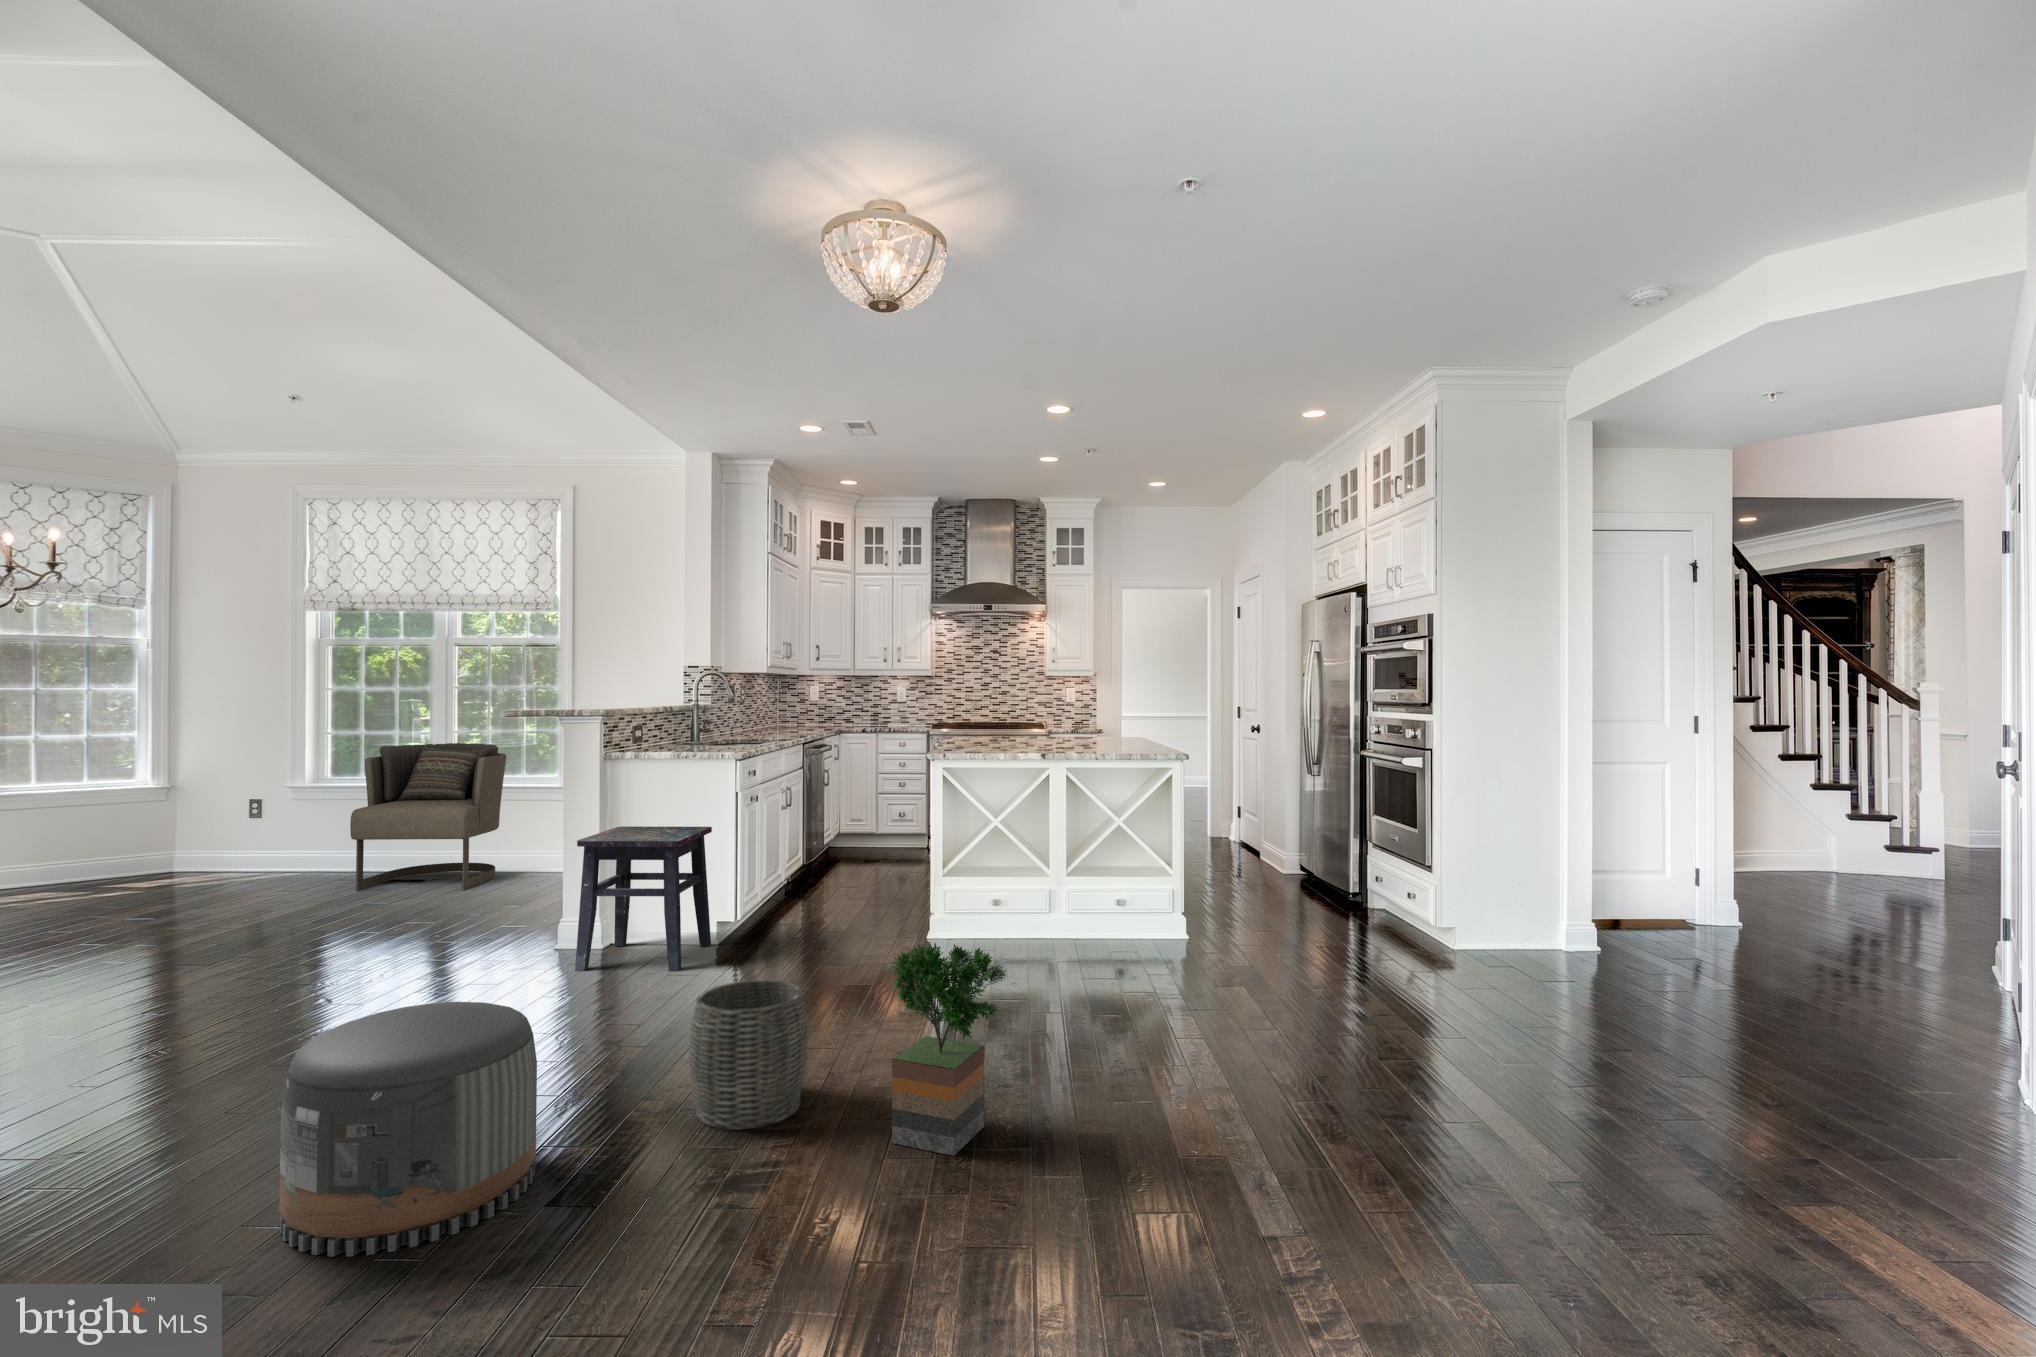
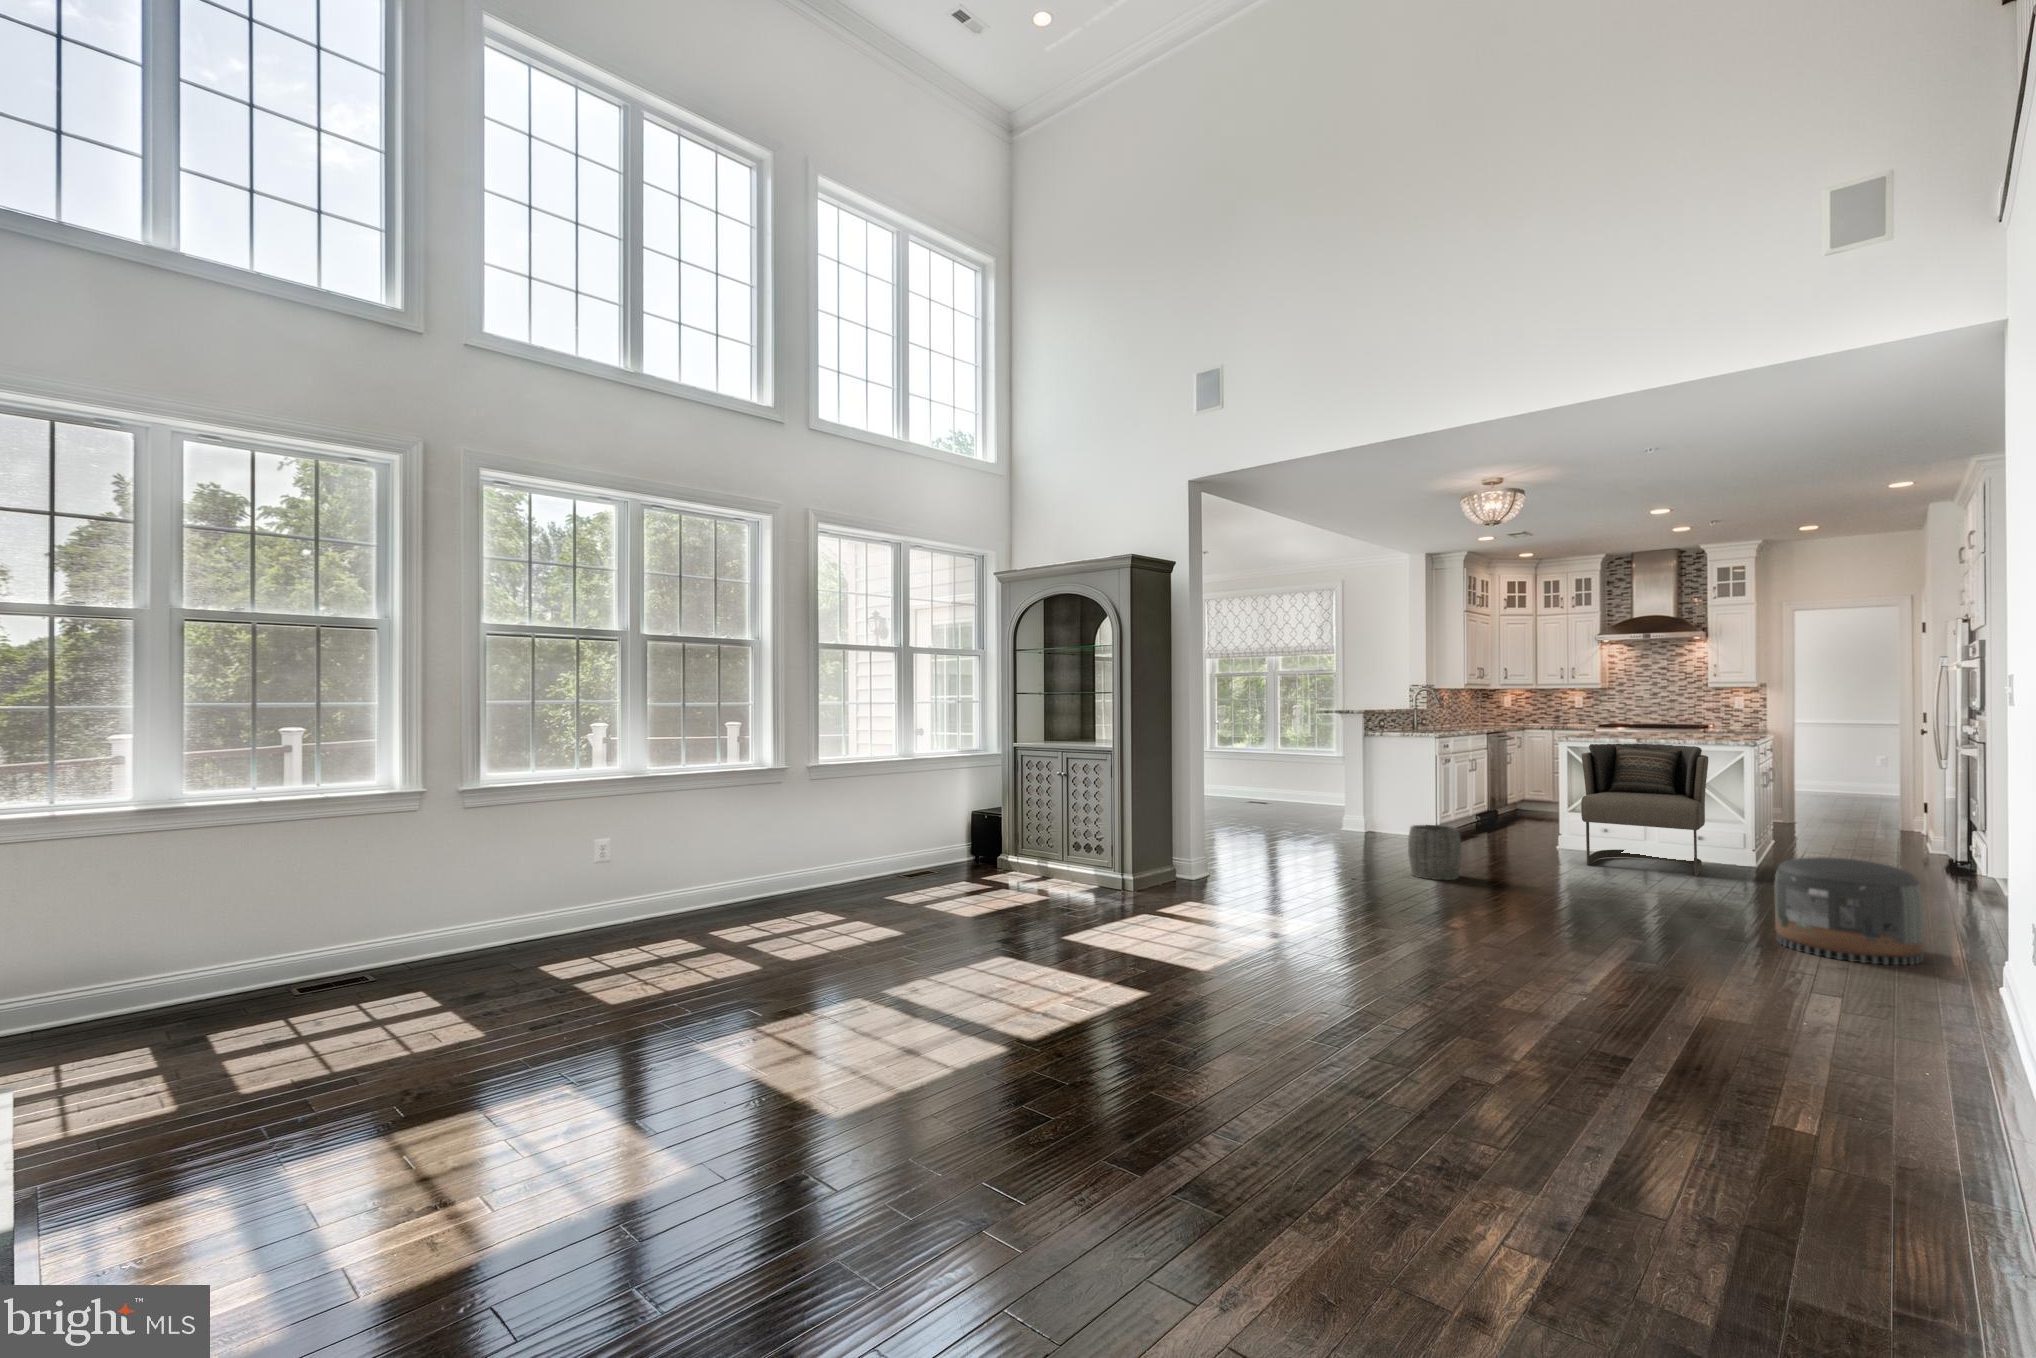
armchair: present [350,743,506,891] -> present [1581,744,1708,876]
side table: present [575,826,712,971] -> none [1354,771,1426,843]
potted tree: present [891,943,1006,1156] -> none [1493,808,1555,896]
pouf: present [279,1002,537,1257] -> present [1774,857,1924,965]

